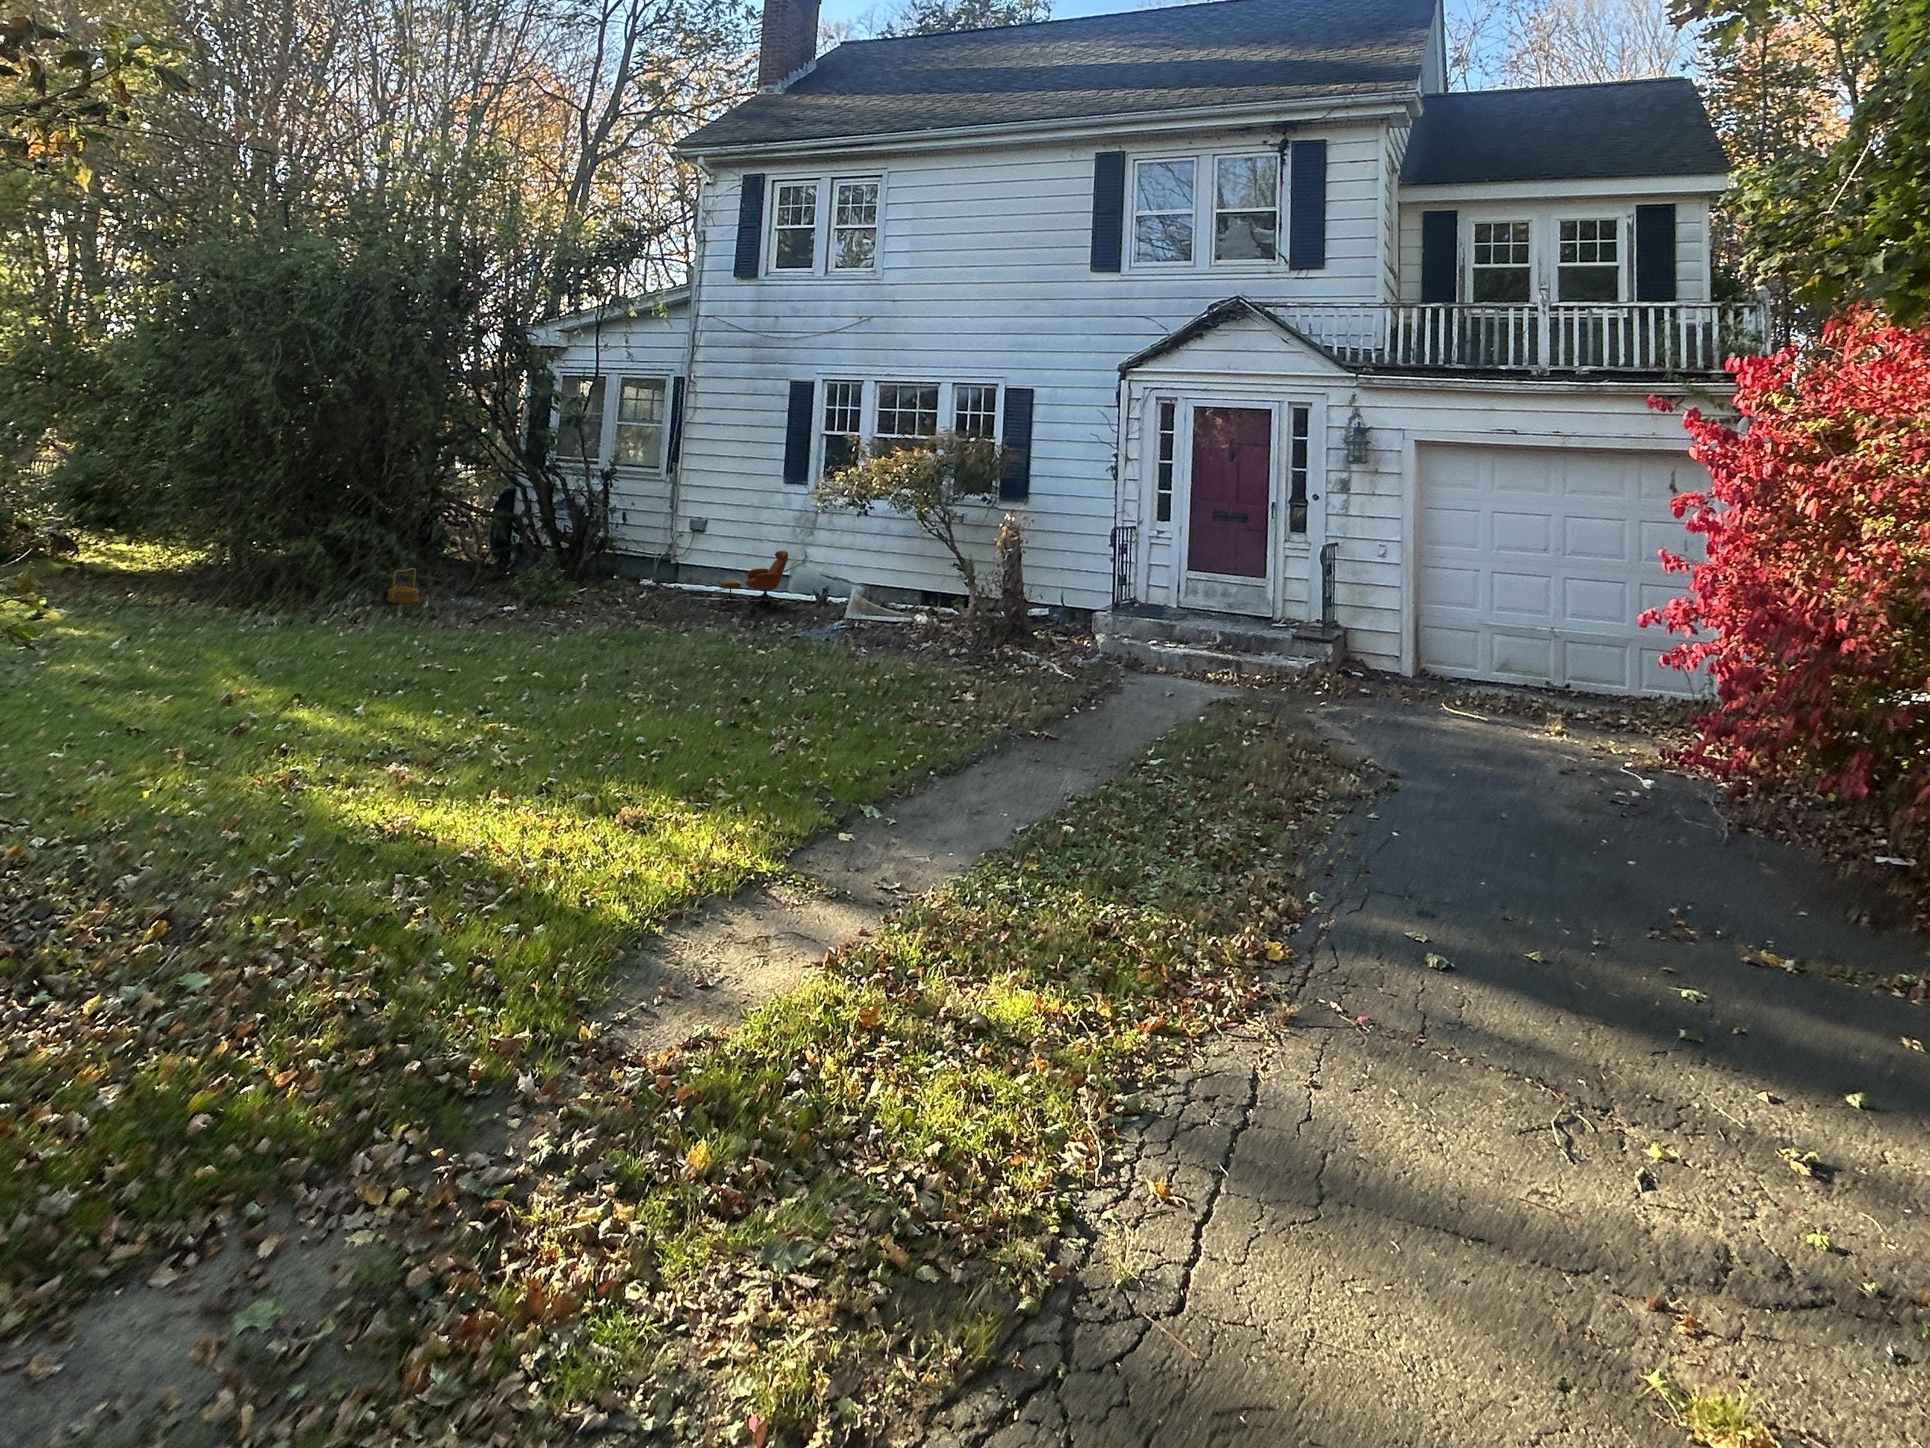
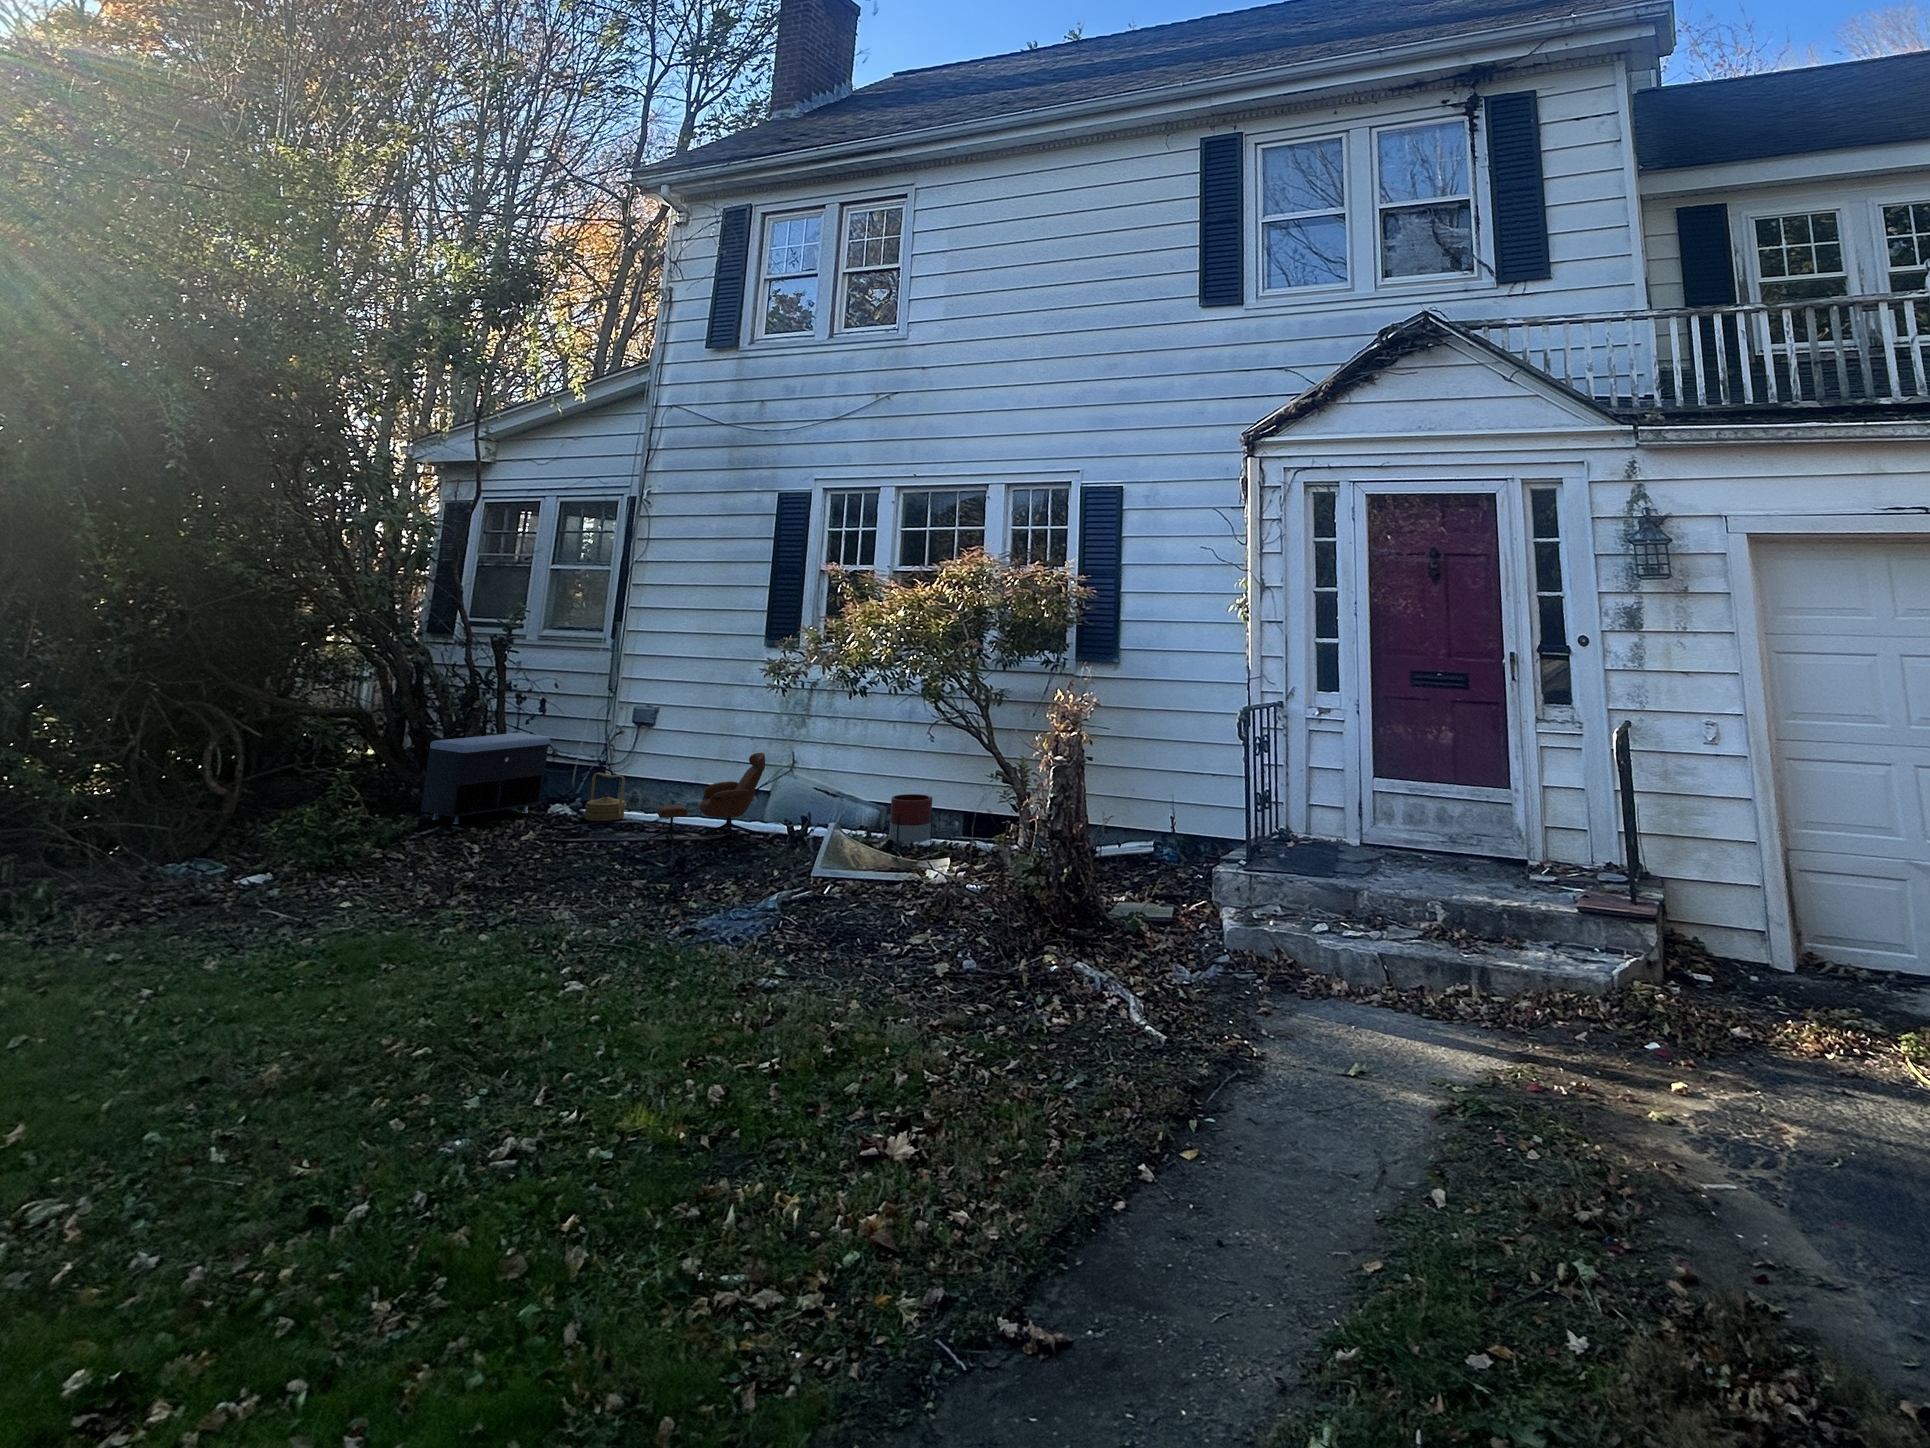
storage bench: none [559,533,635,589] -> present [421,733,550,824]
woven basket: present [388,568,419,603] -> present [585,773,626,821]
planter: none [877,579,905,618] -> present [889,794,933,860]

